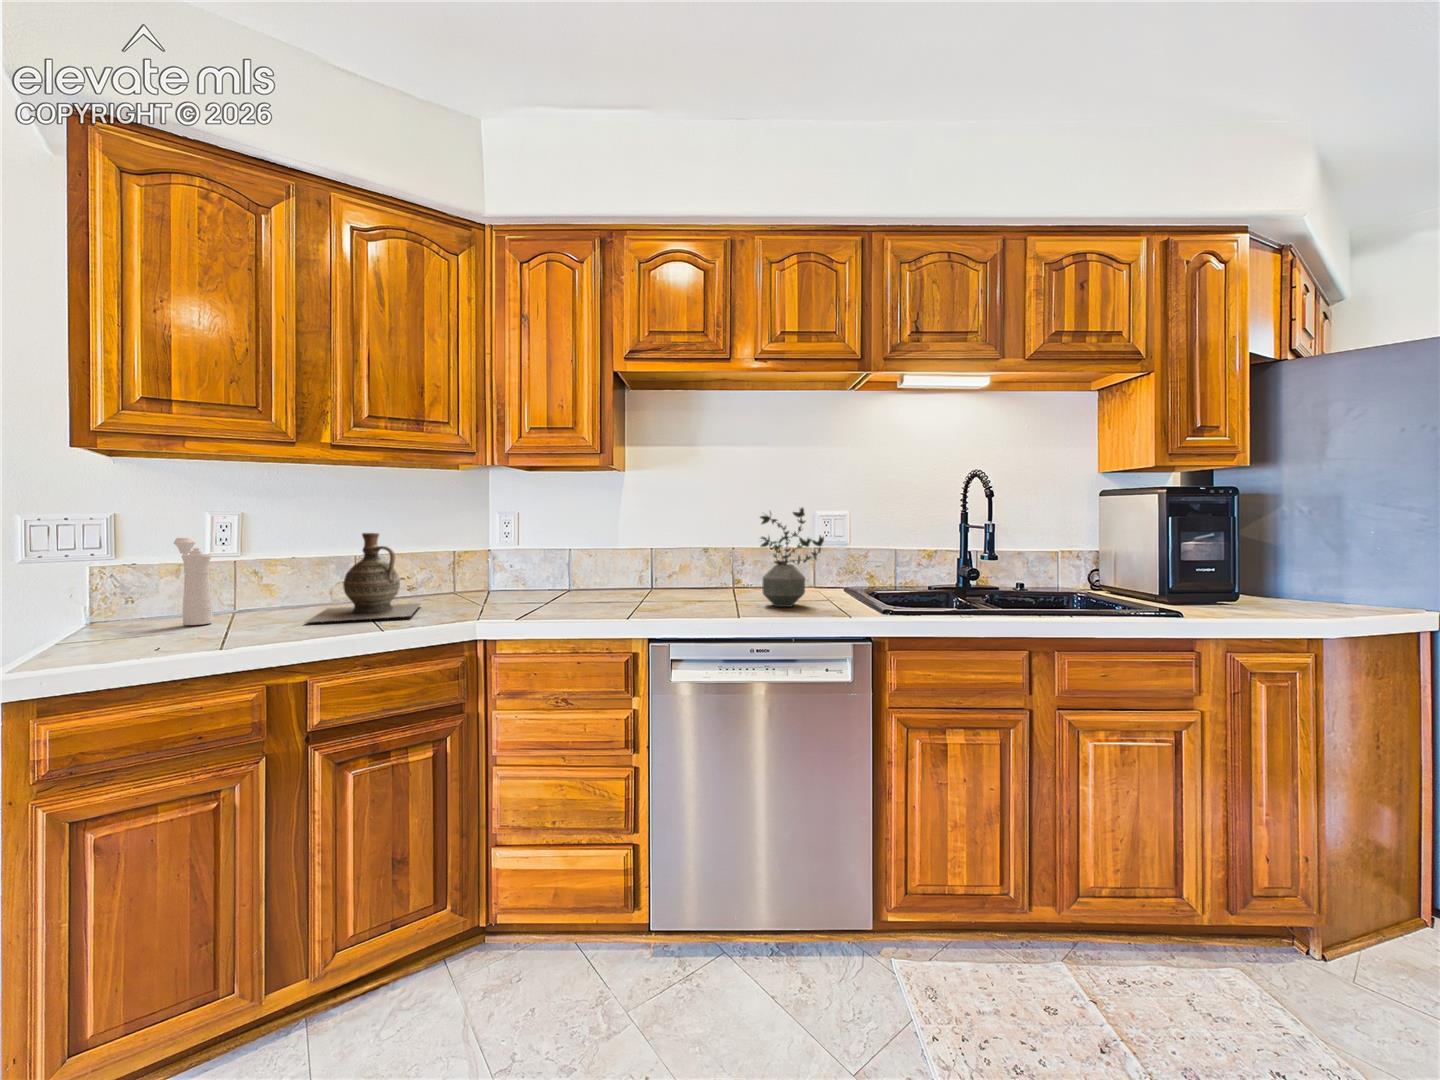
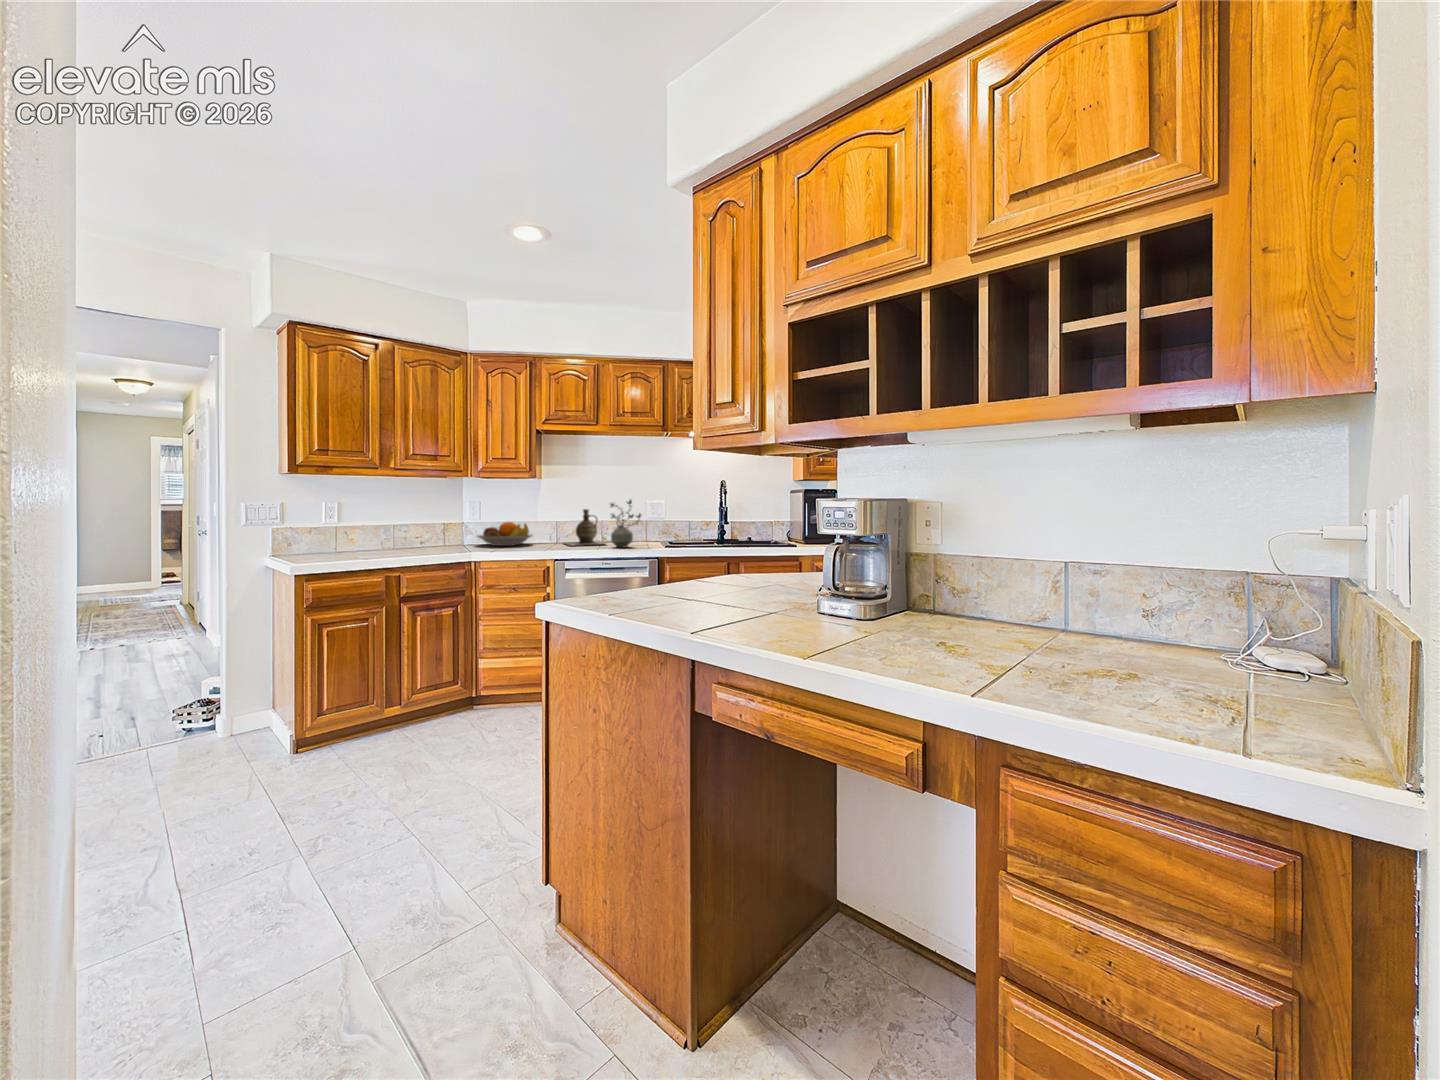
ceramic jug: present [306,533,421,622] -> present [565,509,605,545]
pepper mill: present [174,538,213,625] -> none [320,513,343,553]
fruit bowl: none [499,553,608,600] -> present [477,522,533,546]

